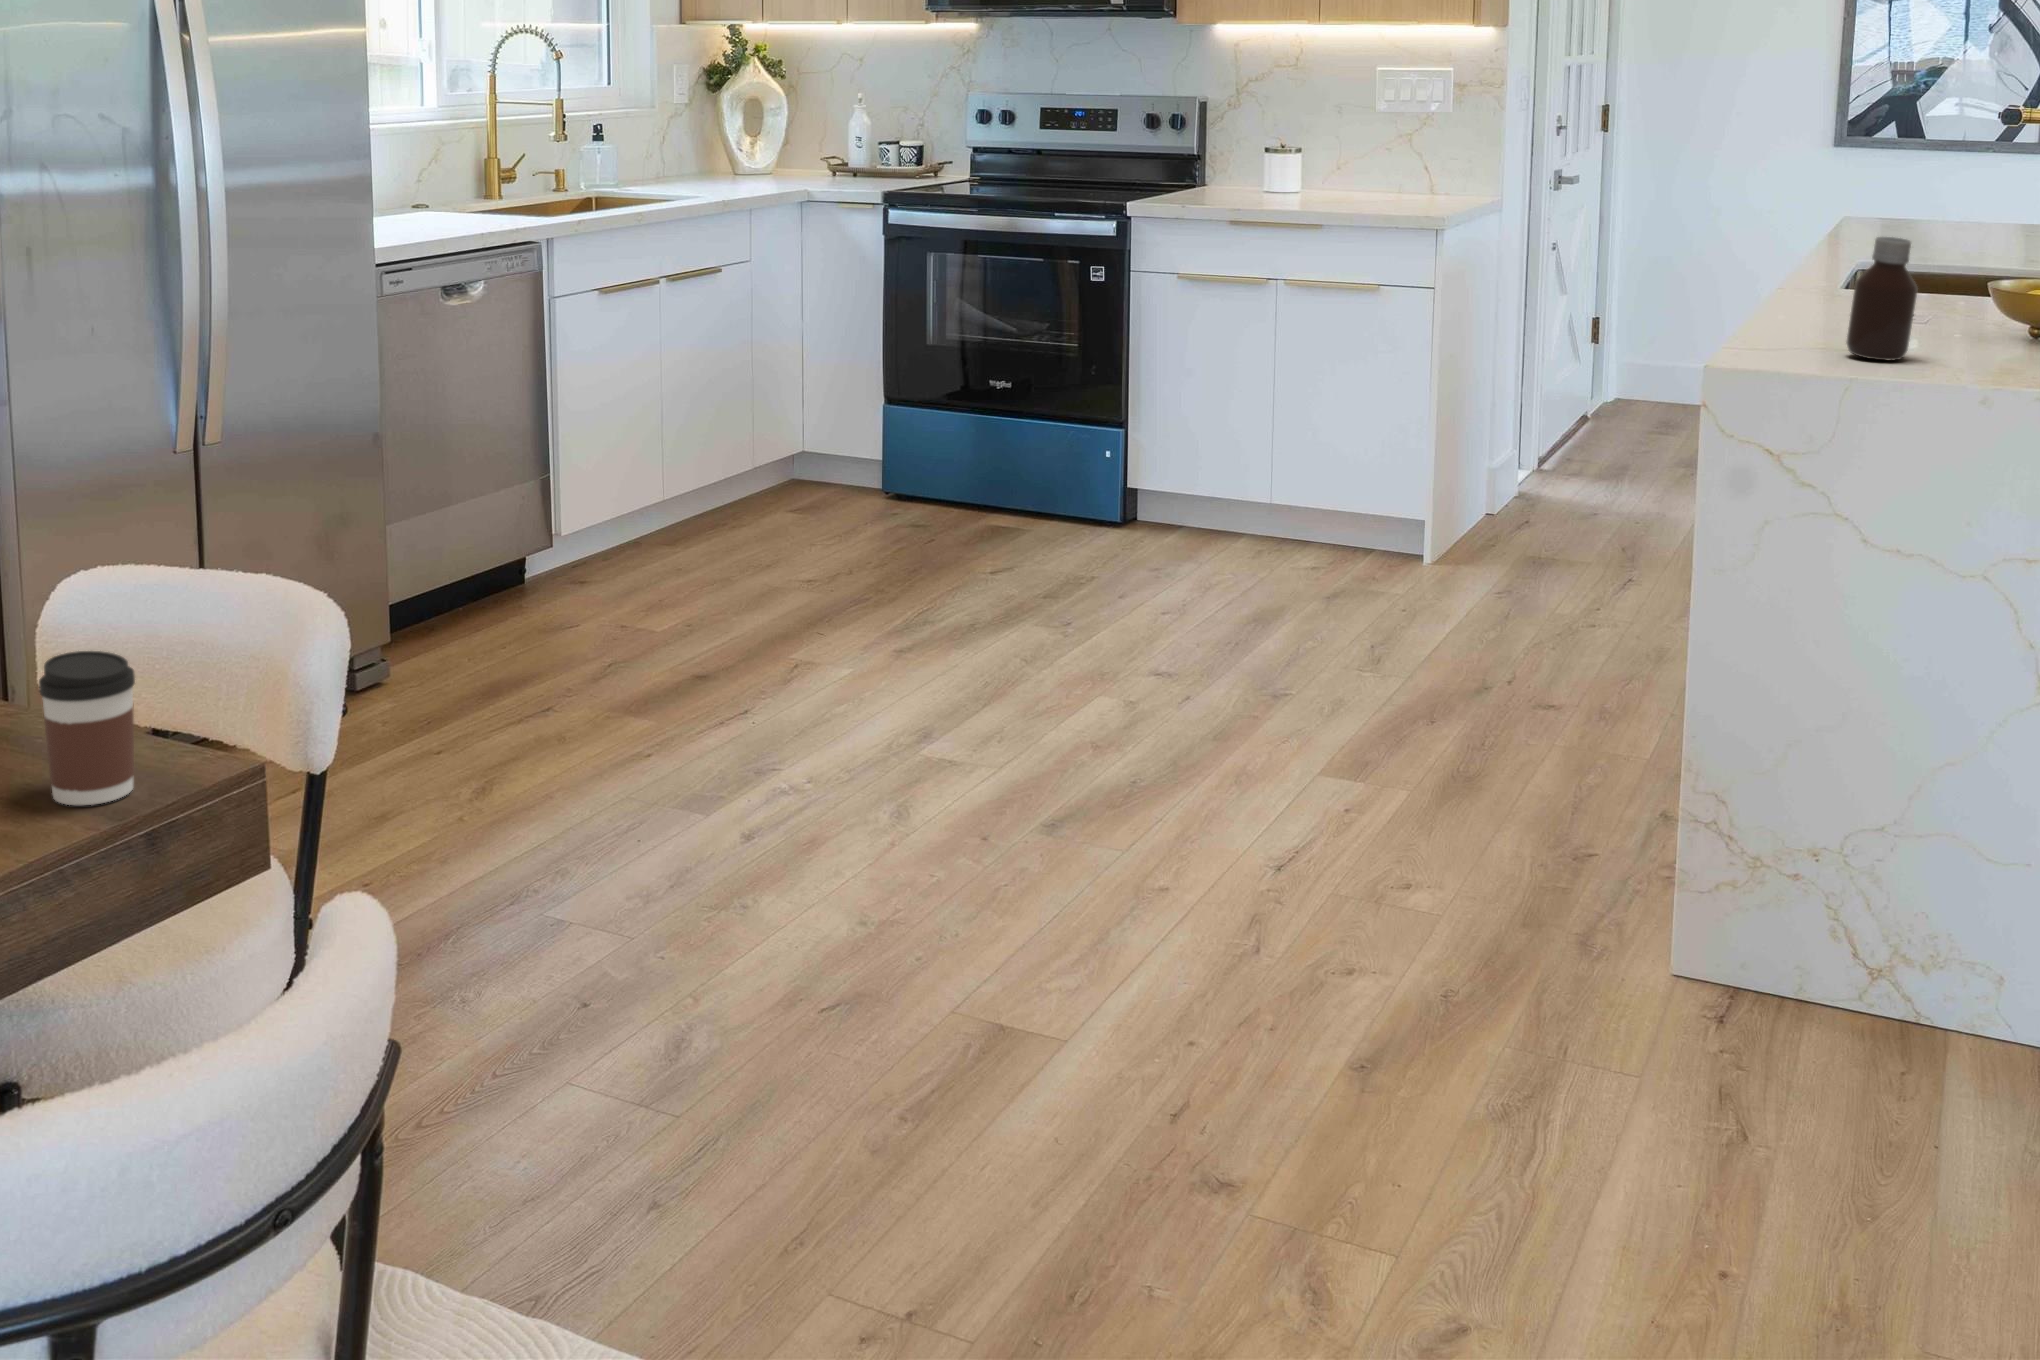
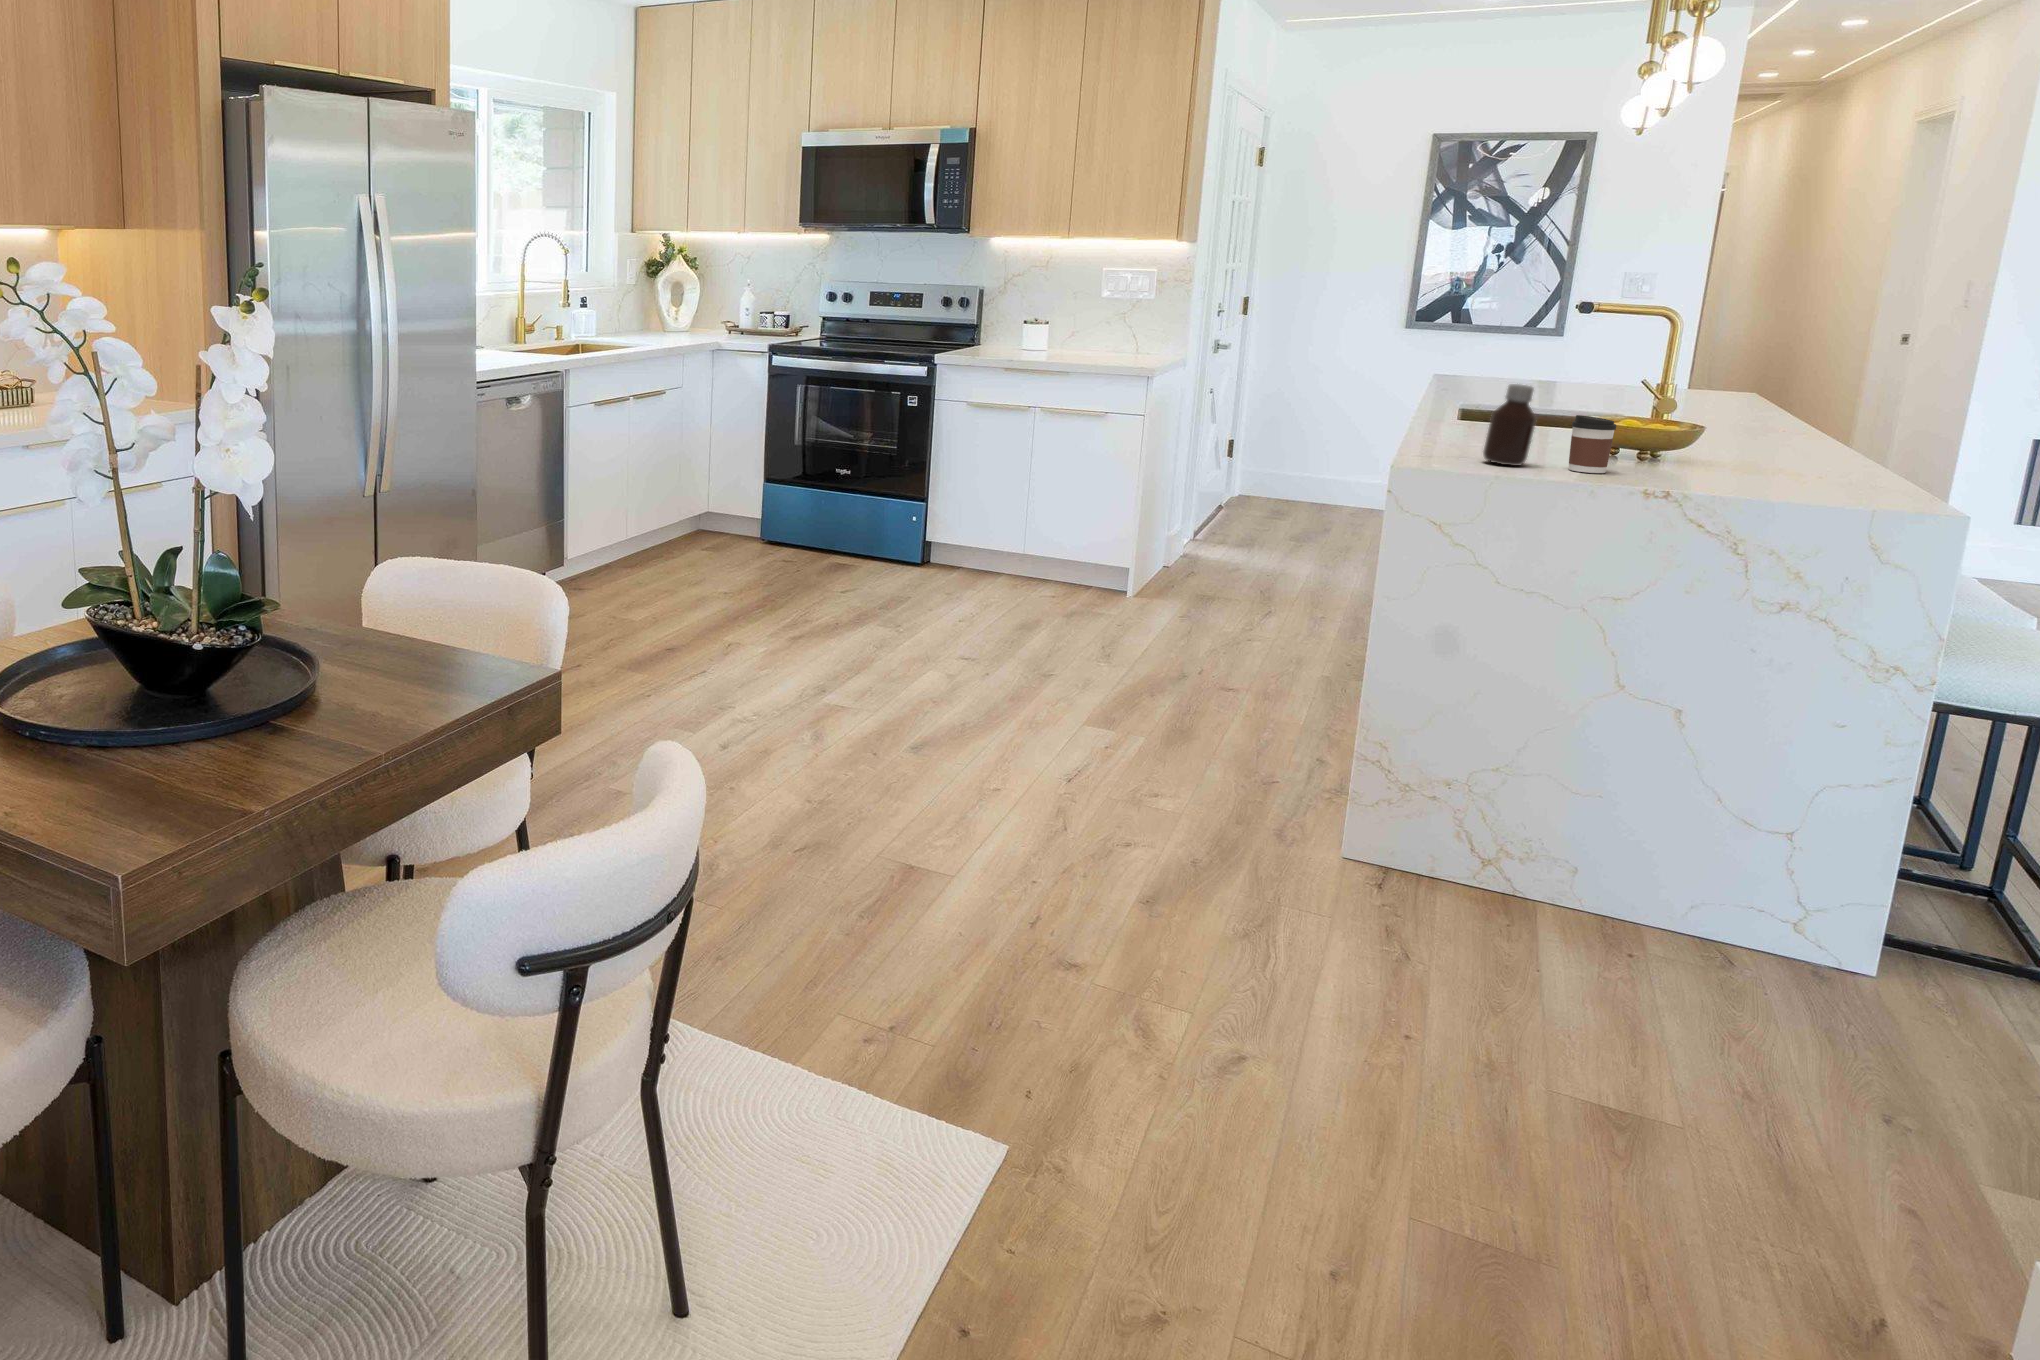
coffee cup: present [39,651,135,805] -> present [1568,415,1616,473]

